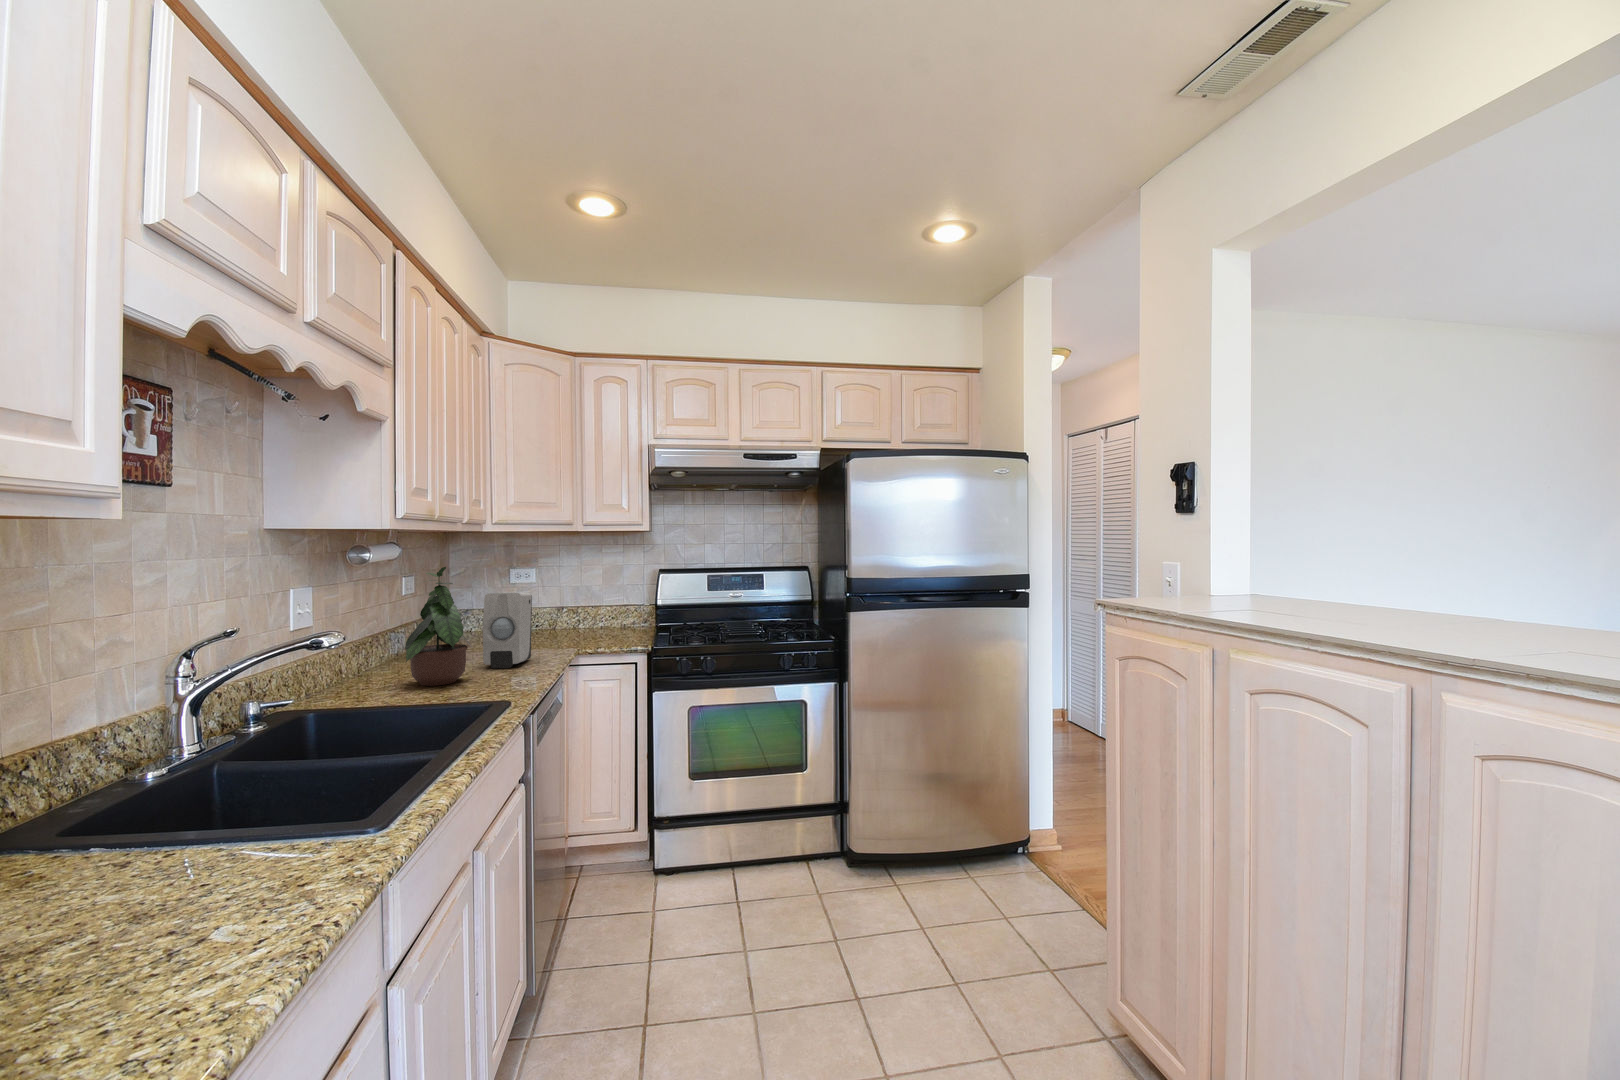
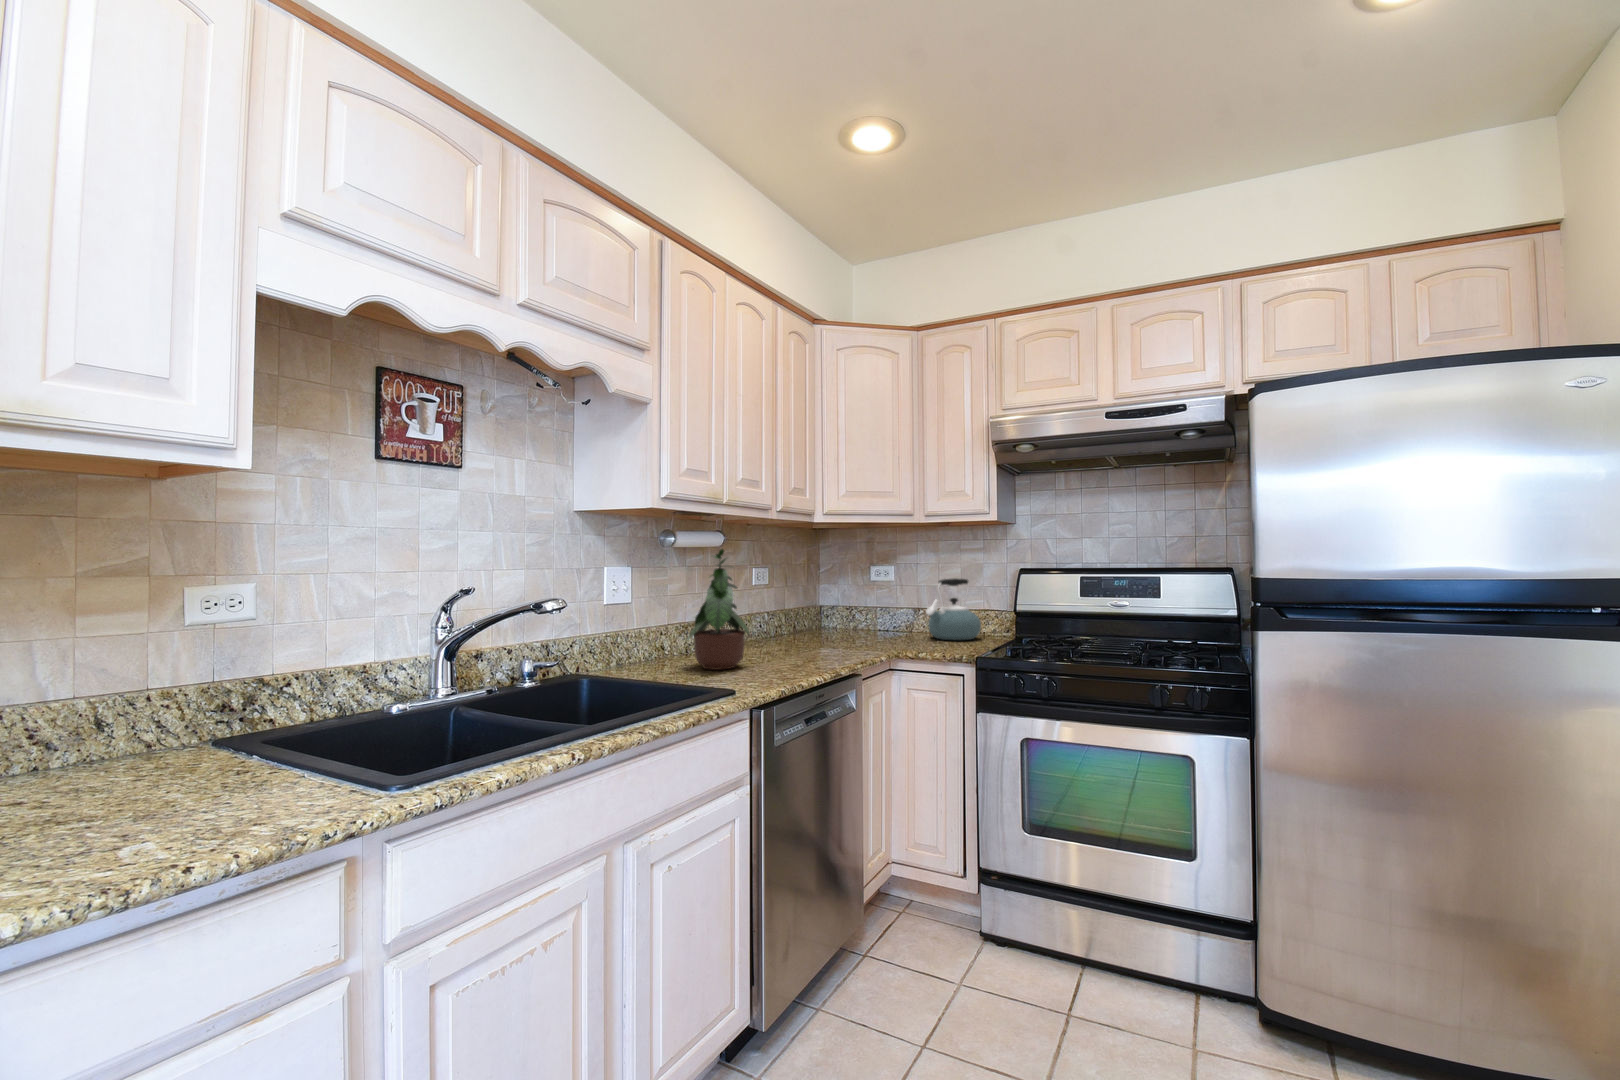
kettle: none [581,580,627,635] -> present [926,578,981,640]
soap dispenser: present [483,593,532,668] -> none [777,581,836,662]

